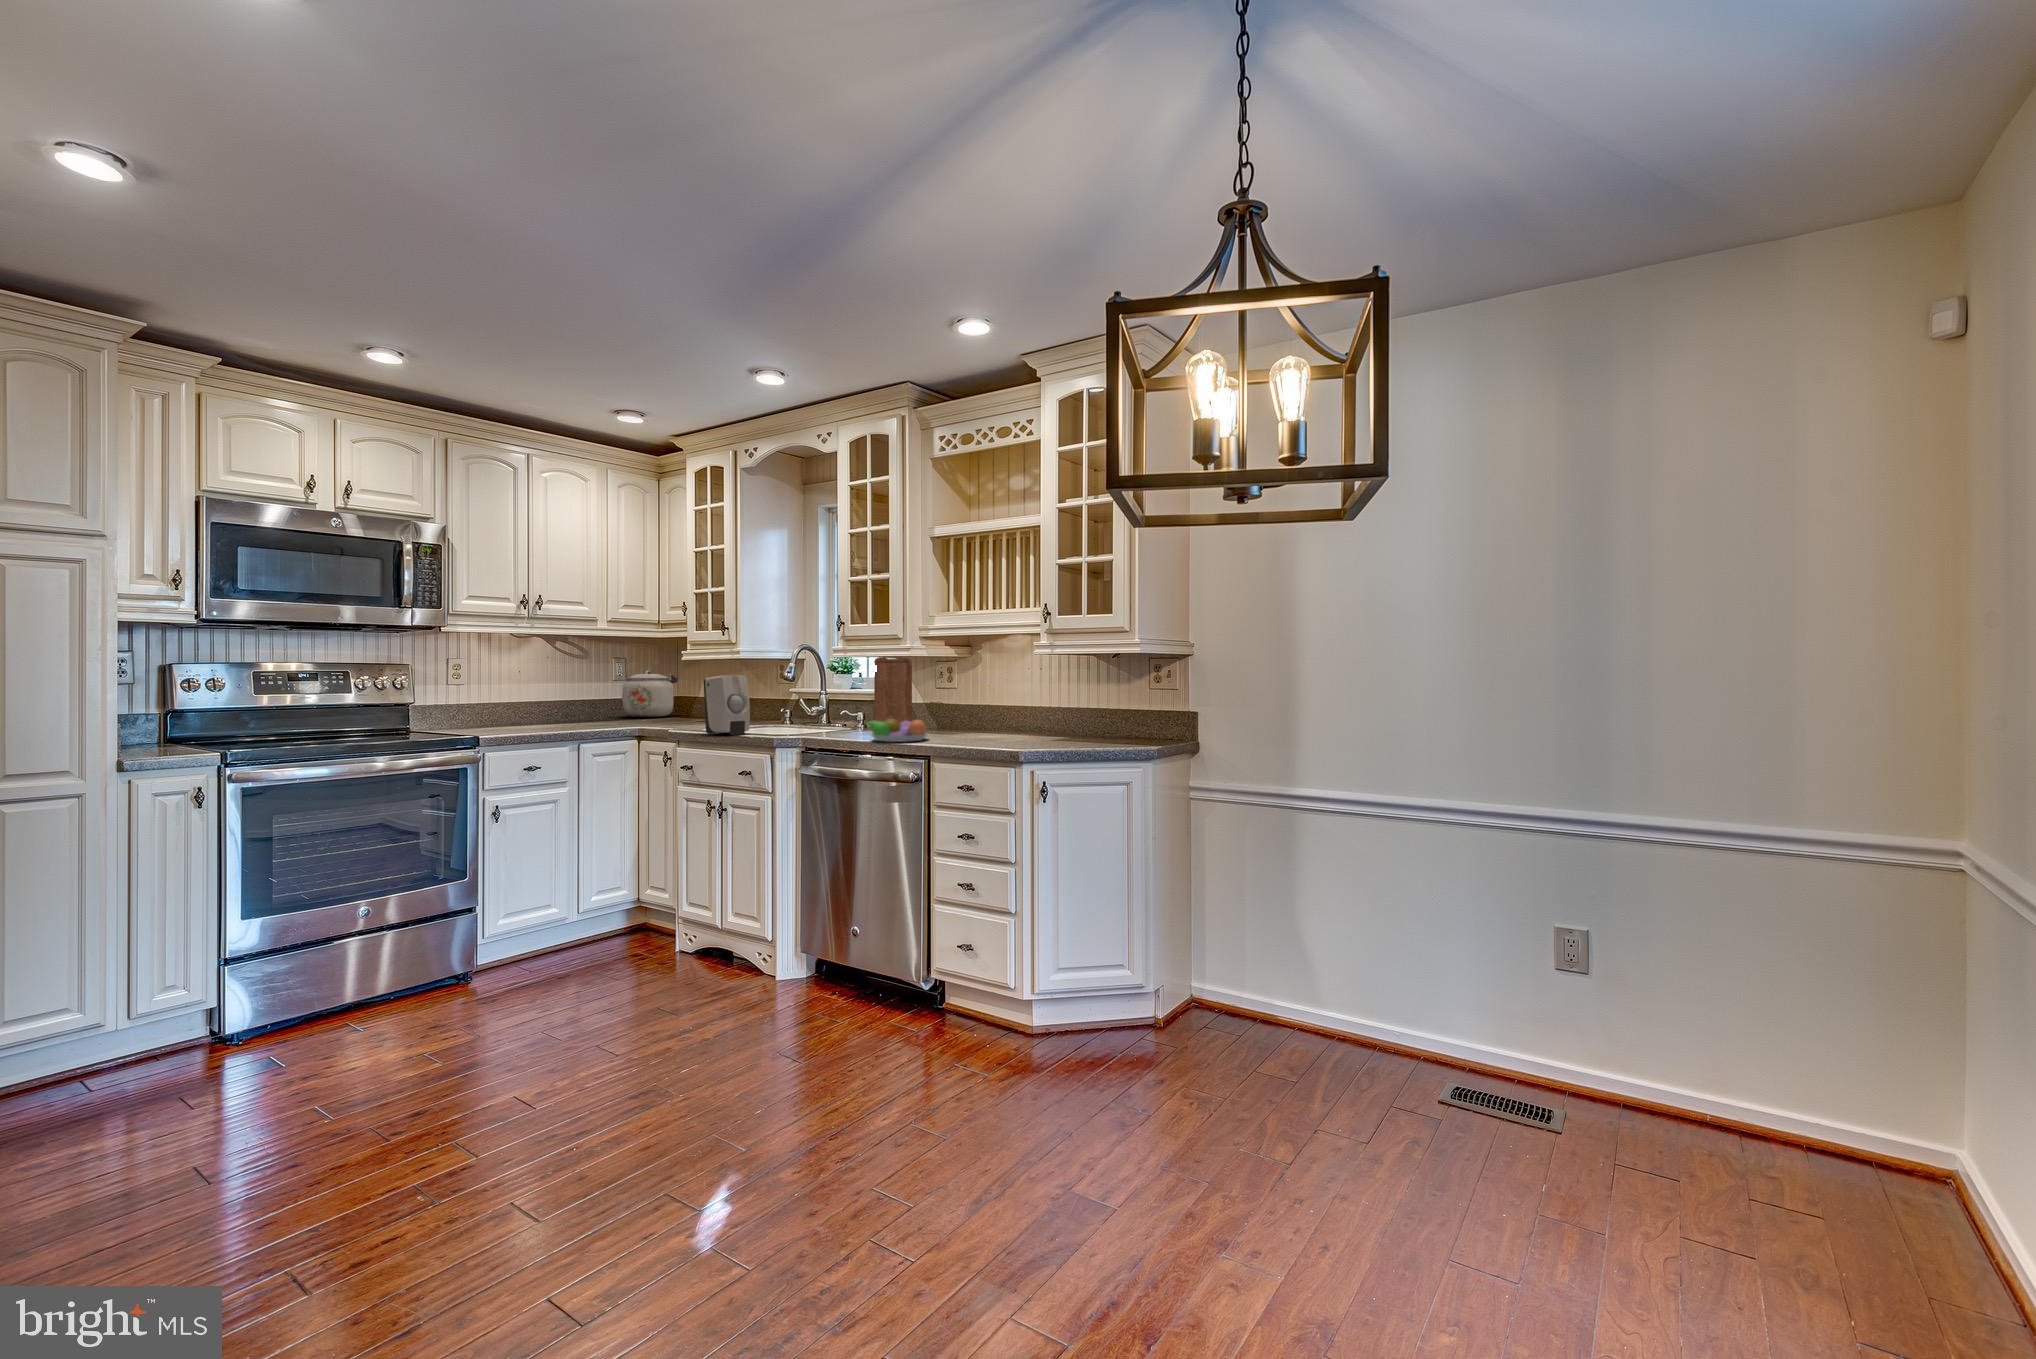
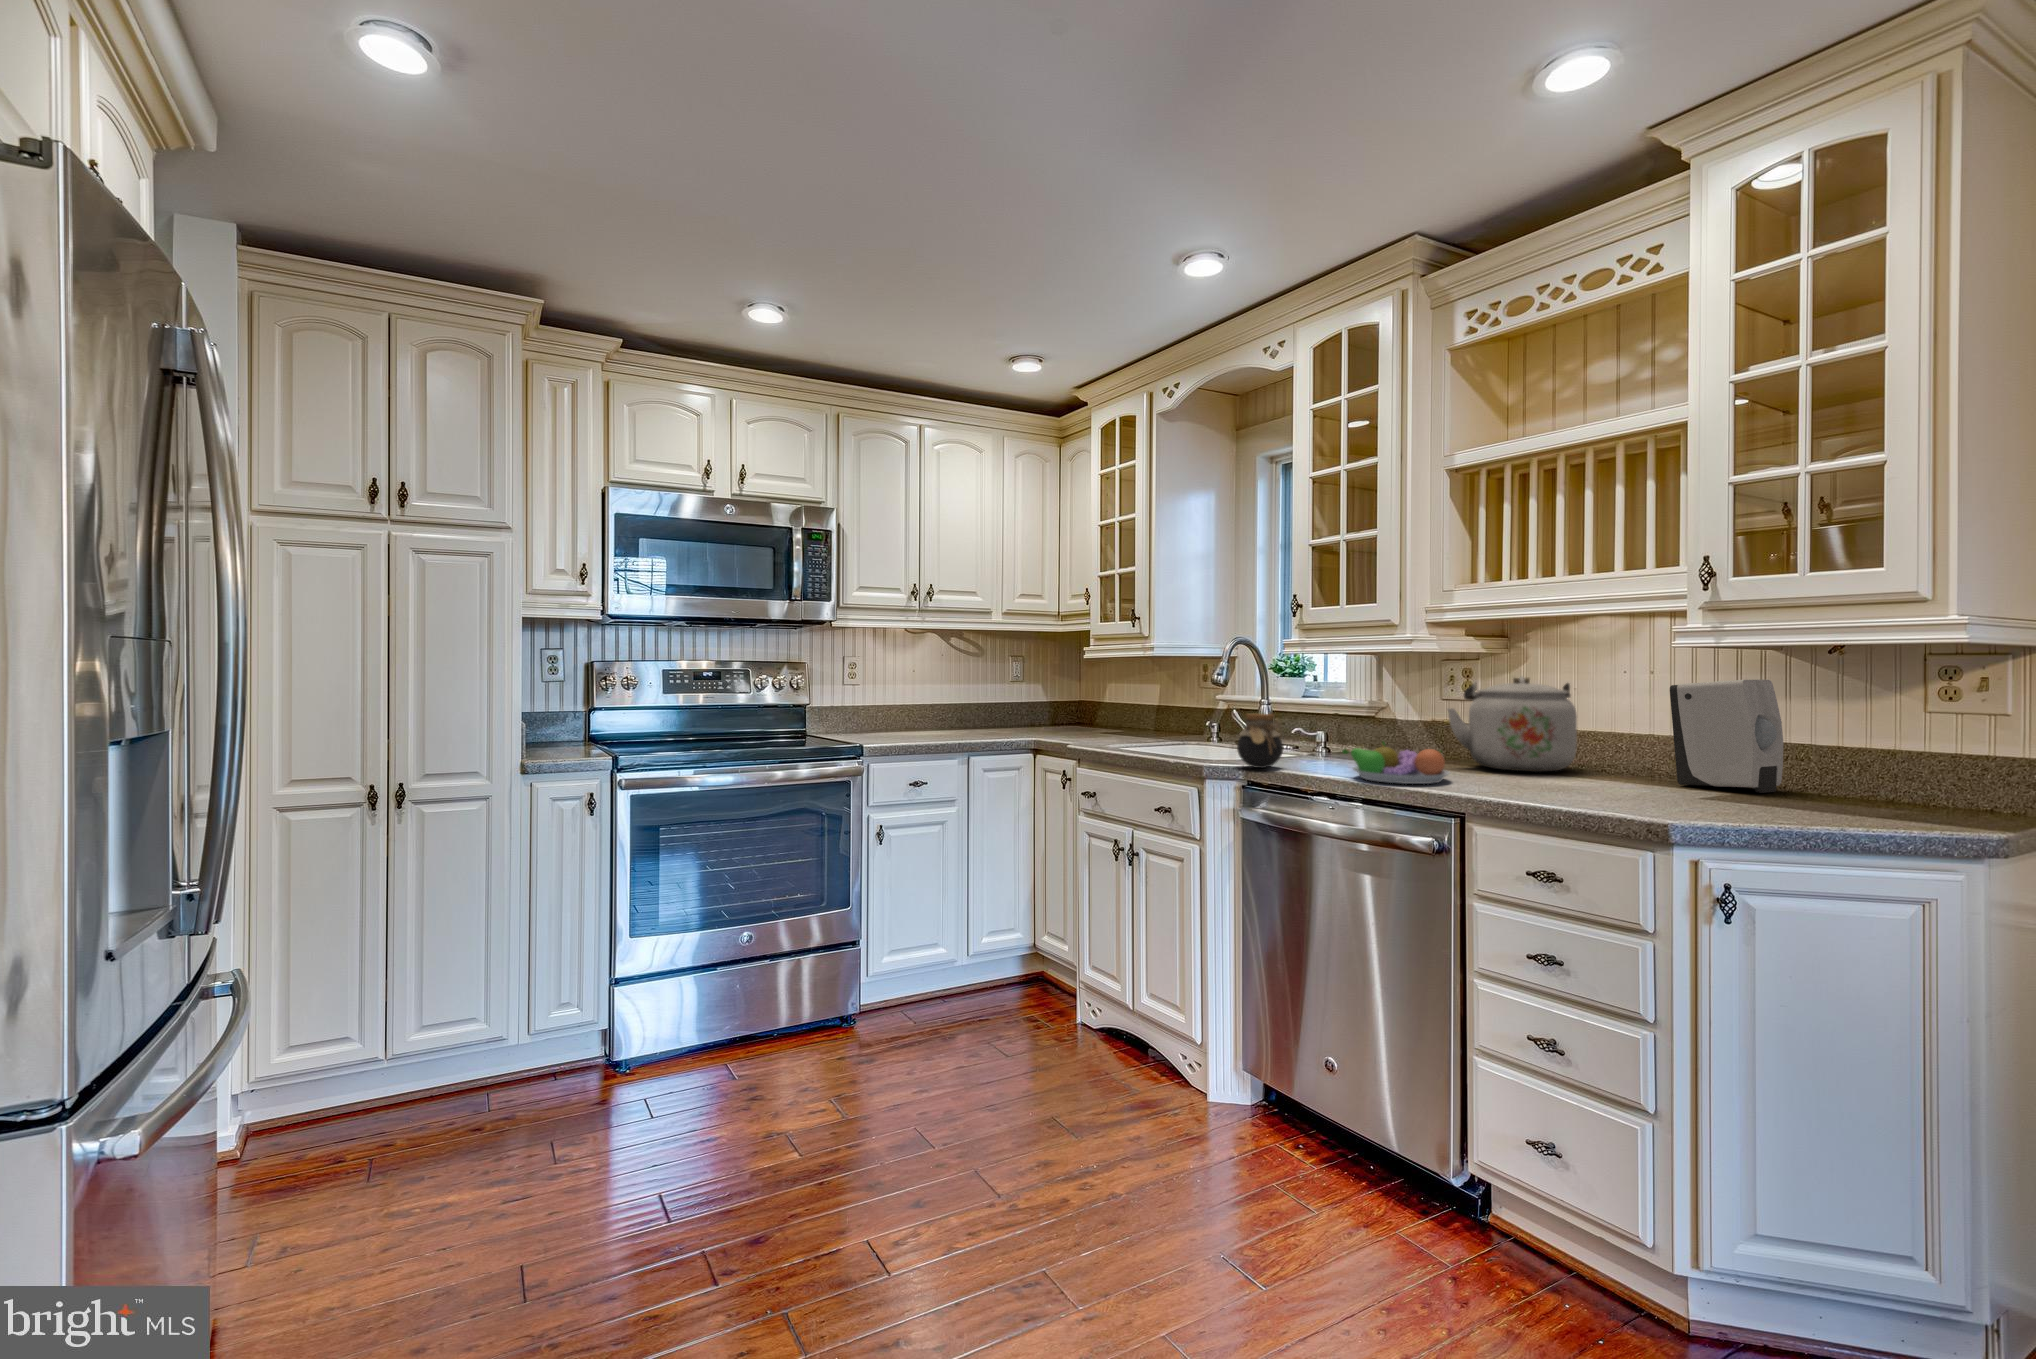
cutting board: present [874,657,912,725] -> none [1338,642,1398,751]
kettle: present [622,670,677,717] -> present [1448,677,1577,772]
soap dispenser: present [704,675,750,735] -> present [1670,680,1784,793]
jar: none [795,700,827,738] -> present [1237,714,1283,768]

